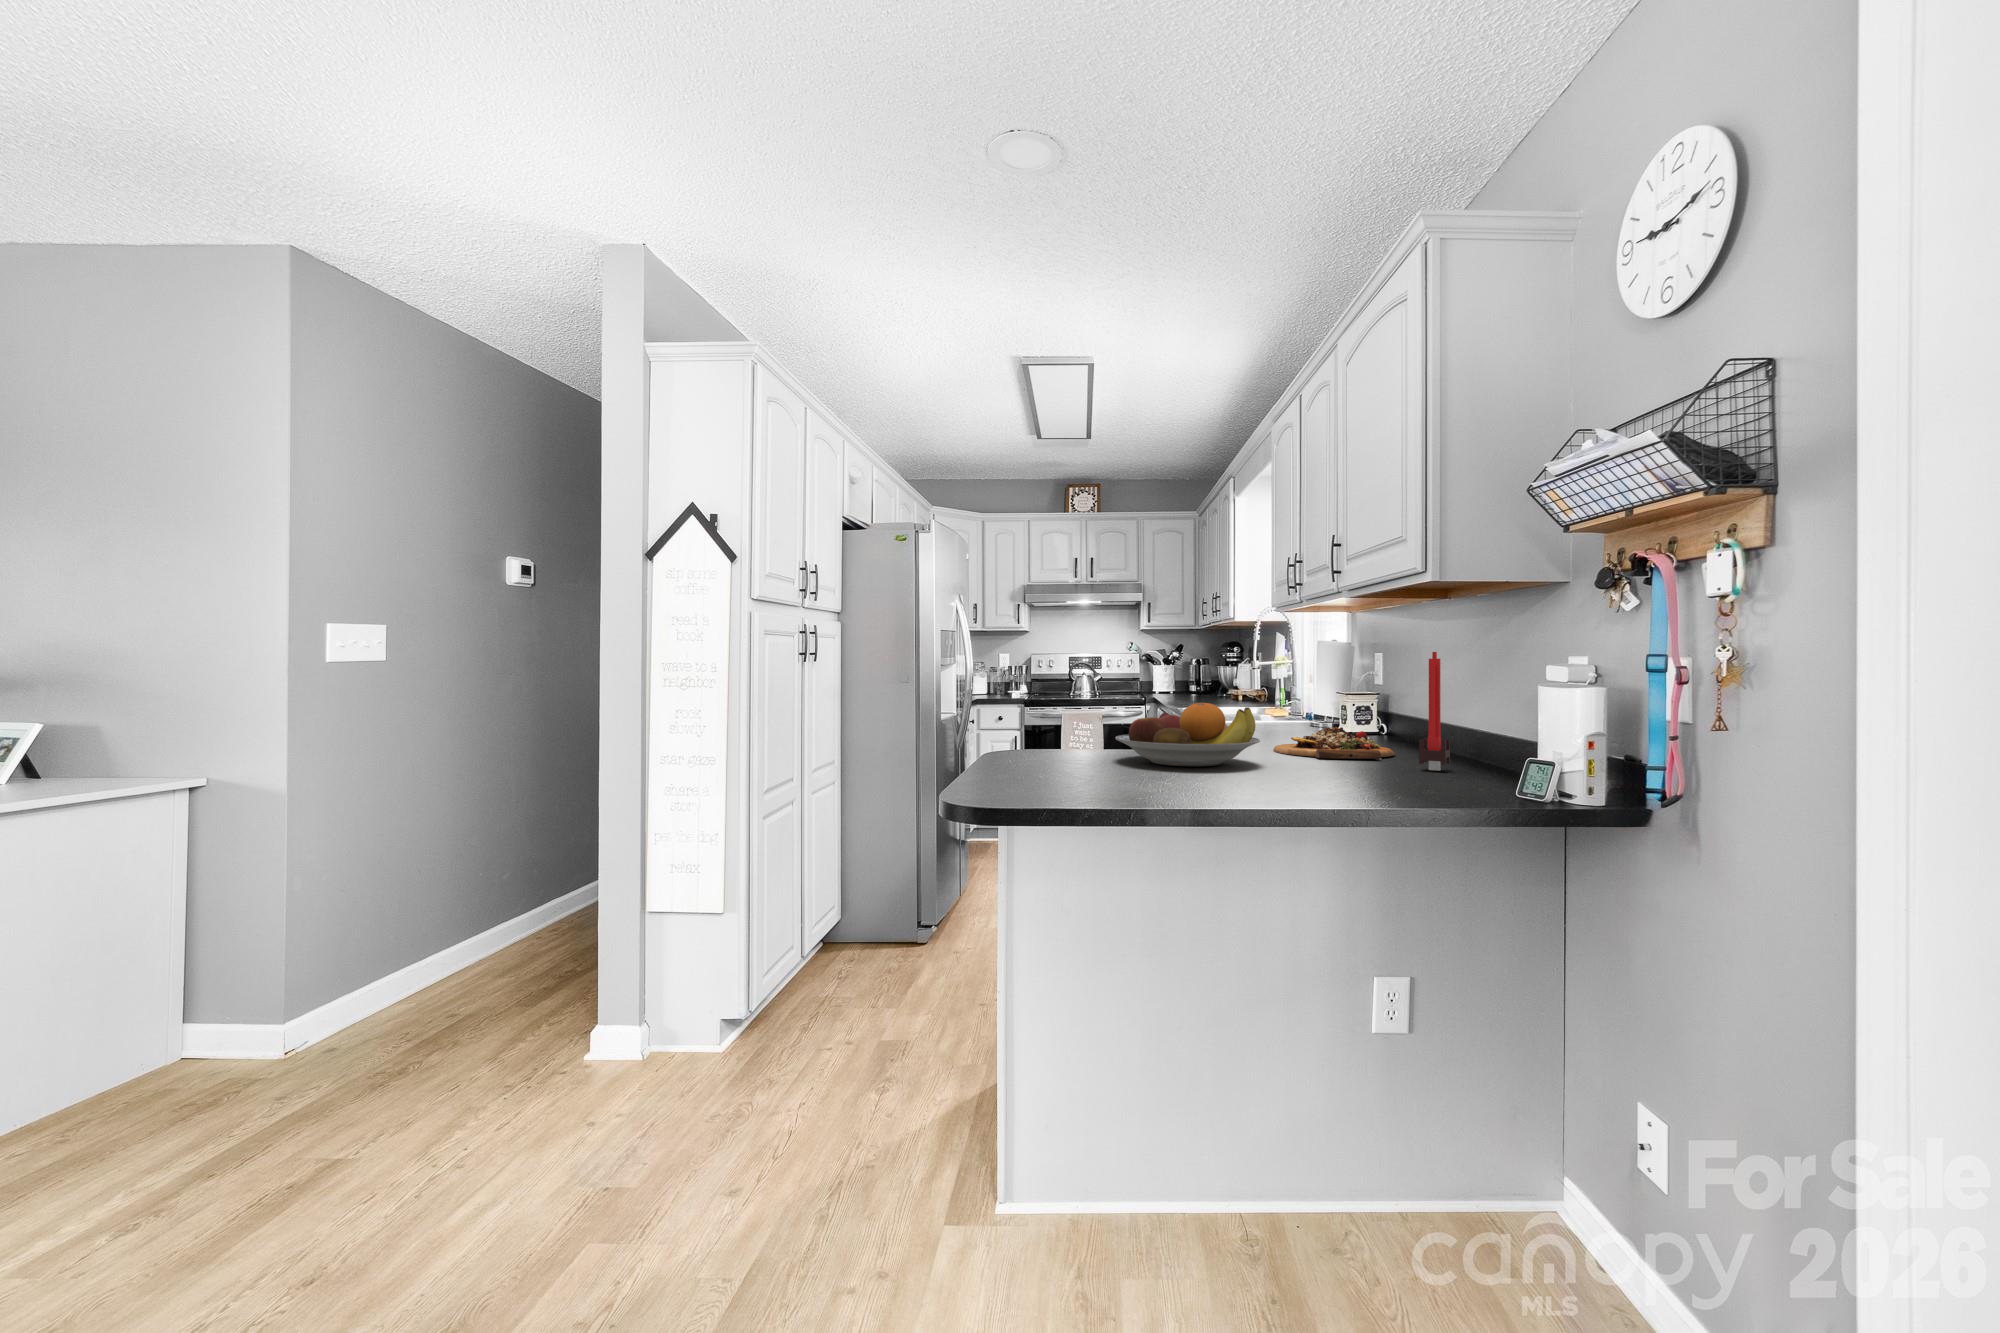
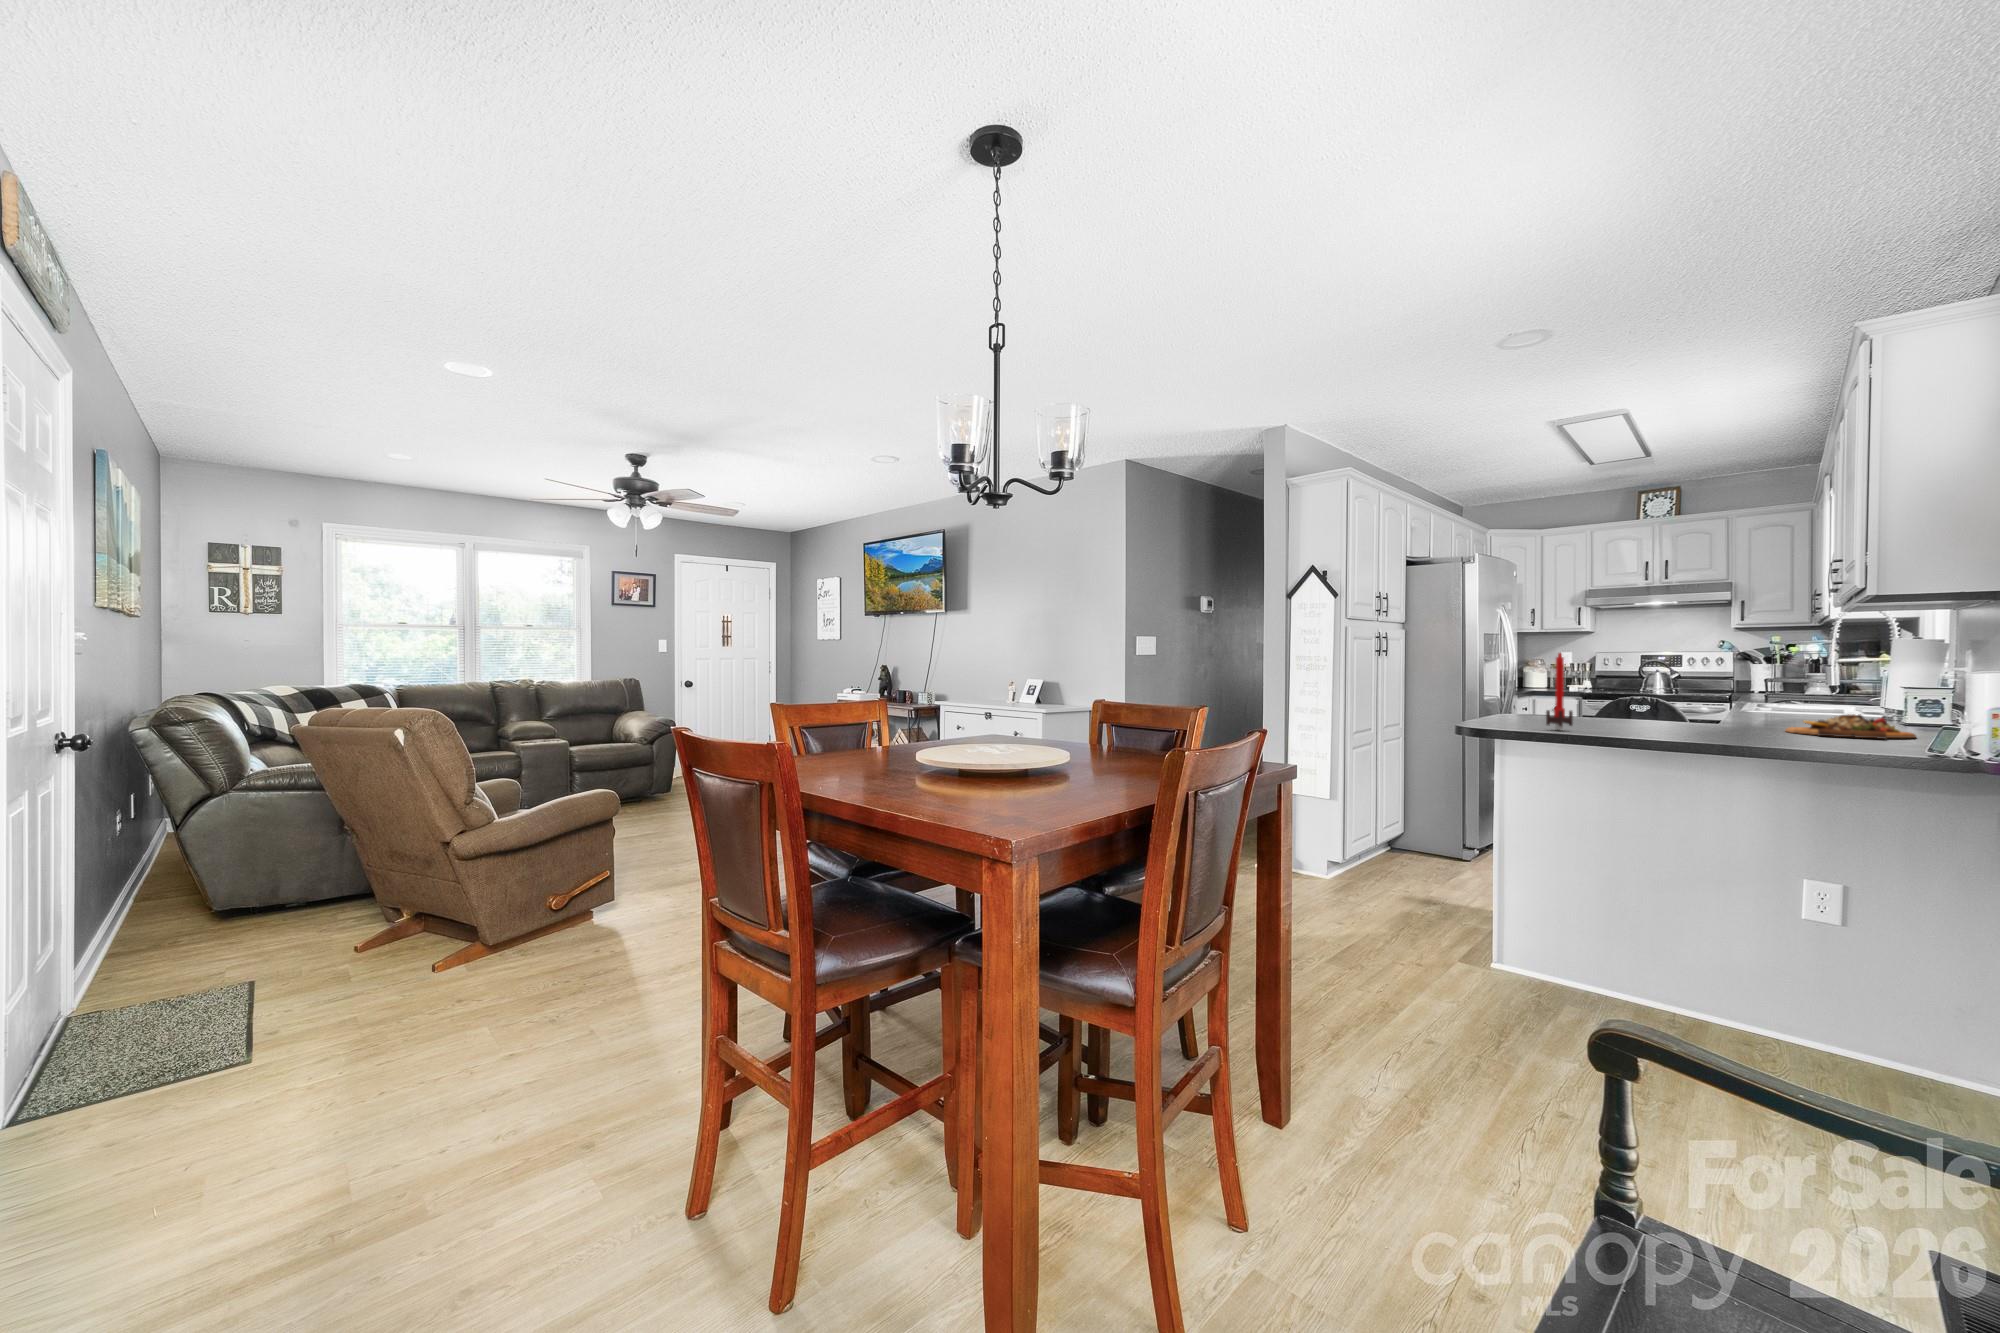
candle: present [1419,652,1450,771] -> present [1546,653,1573,730]
fruit bowl: present [1115,703,1260,766] -> none [1617,690,1746,734]

